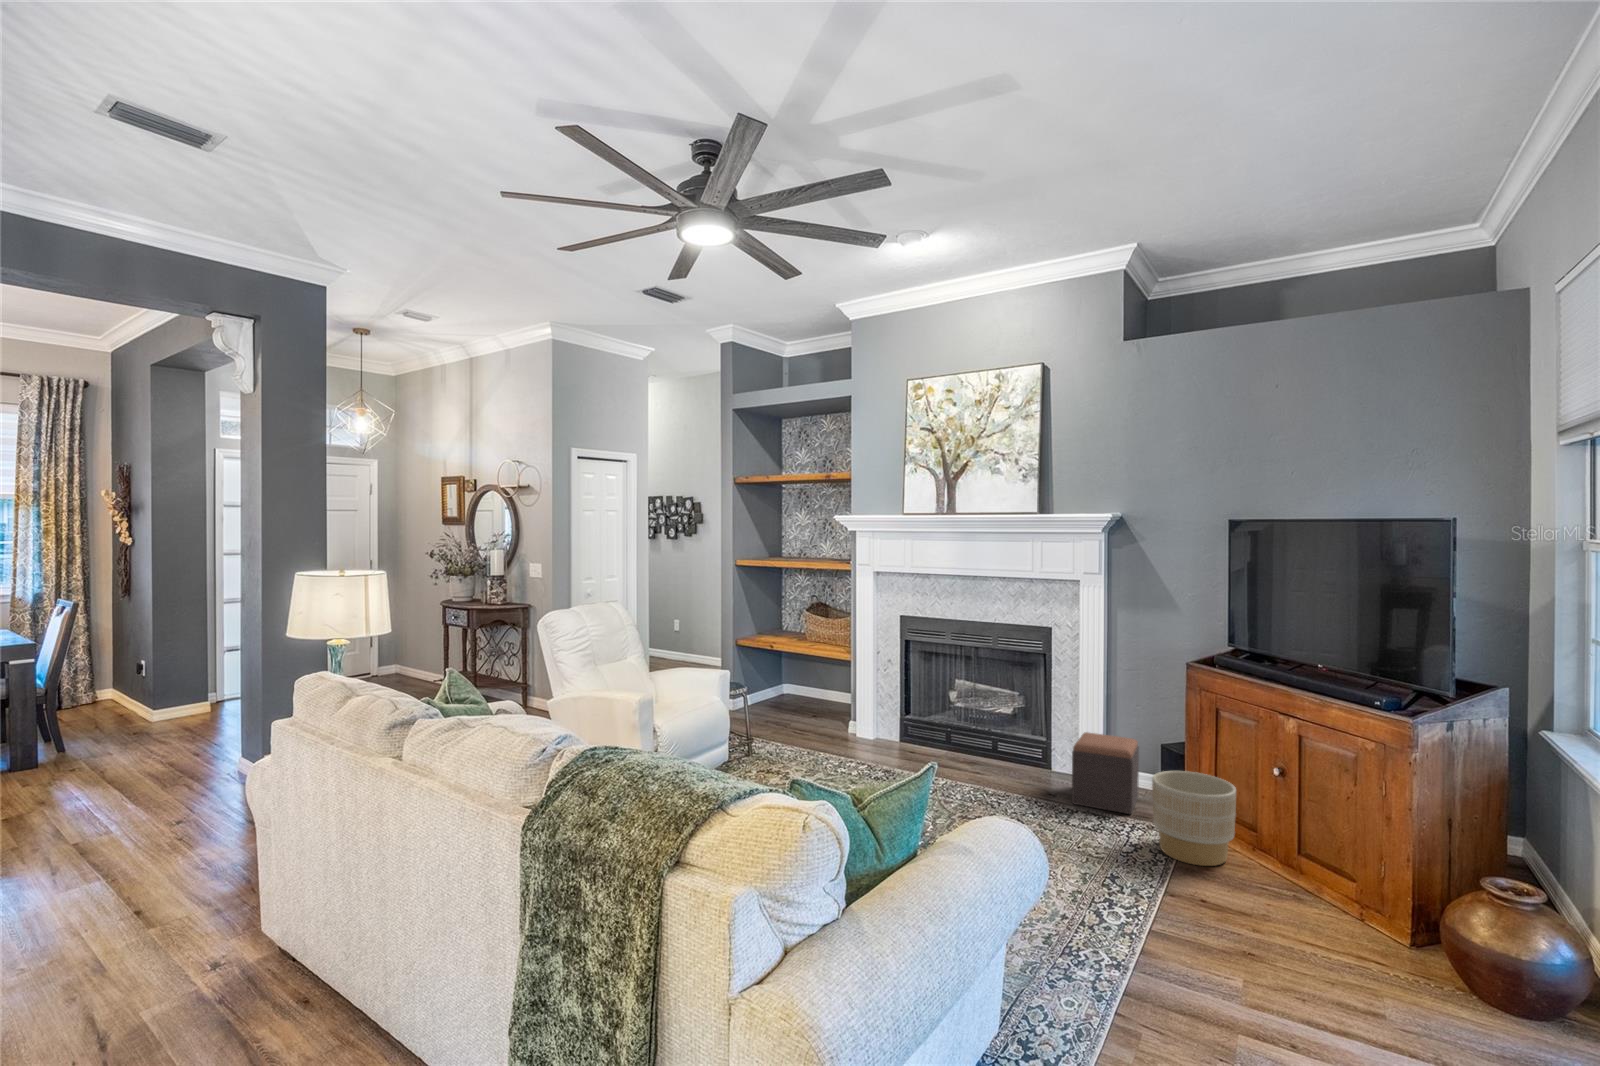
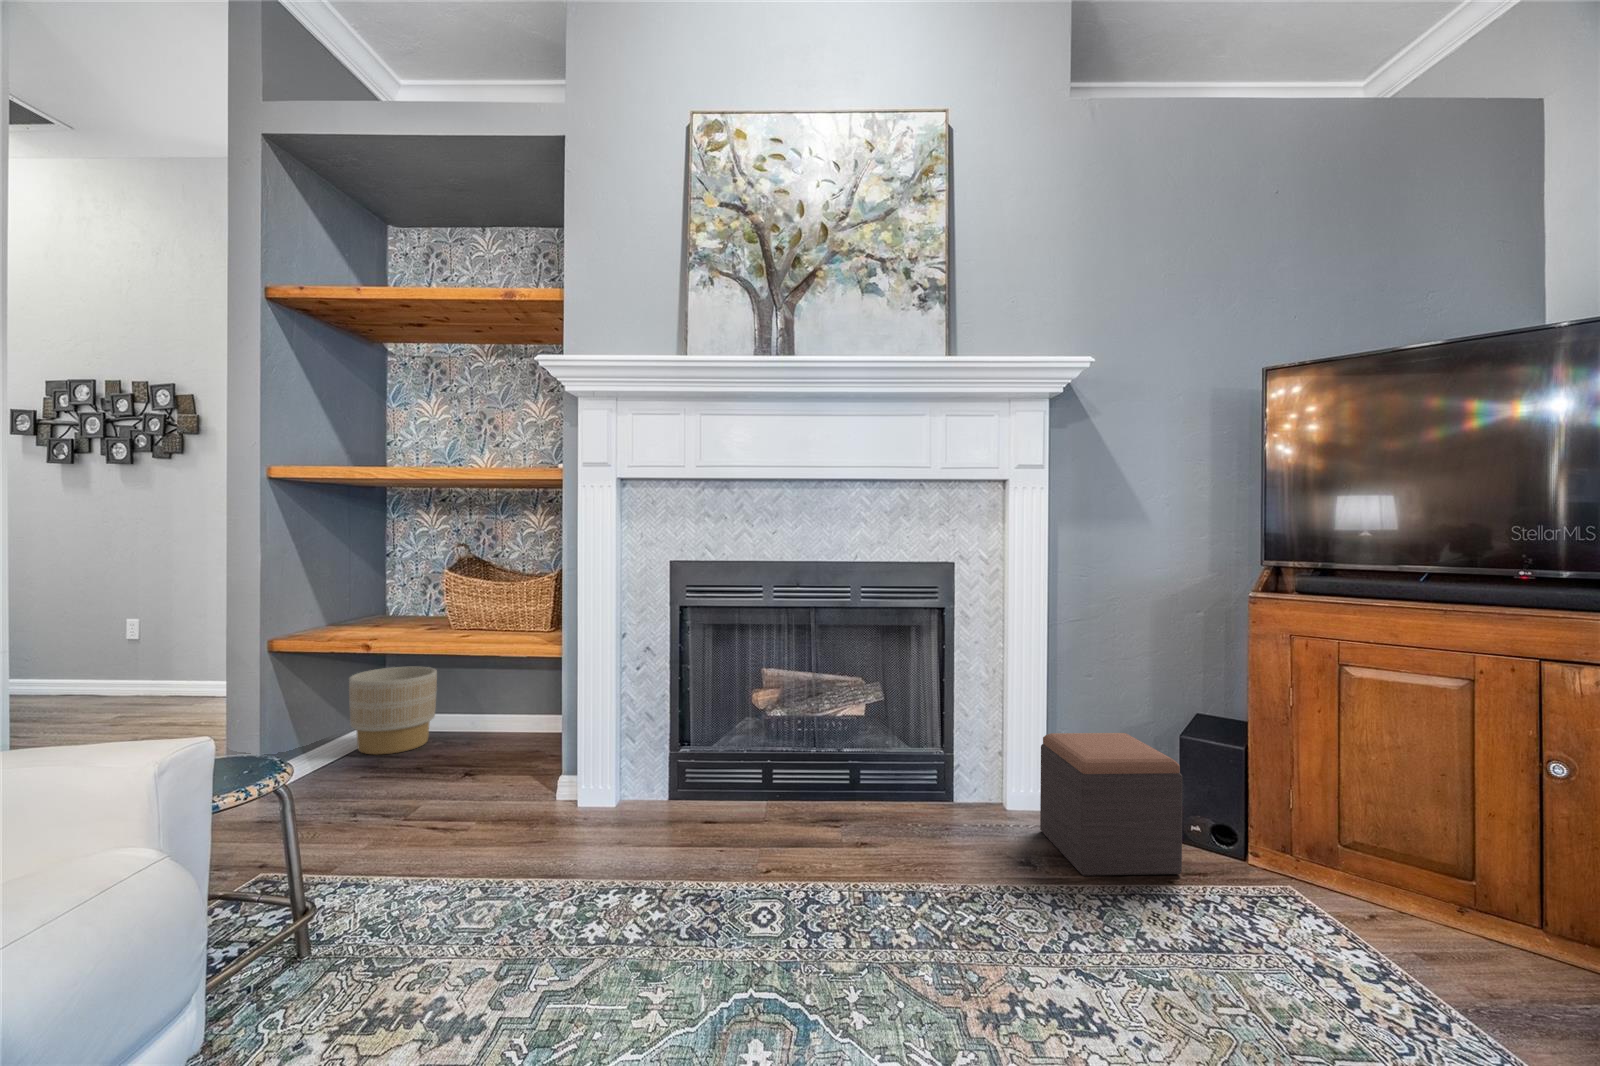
planter: present [1152,771,1236,866] -> present [349,667,437,755]

